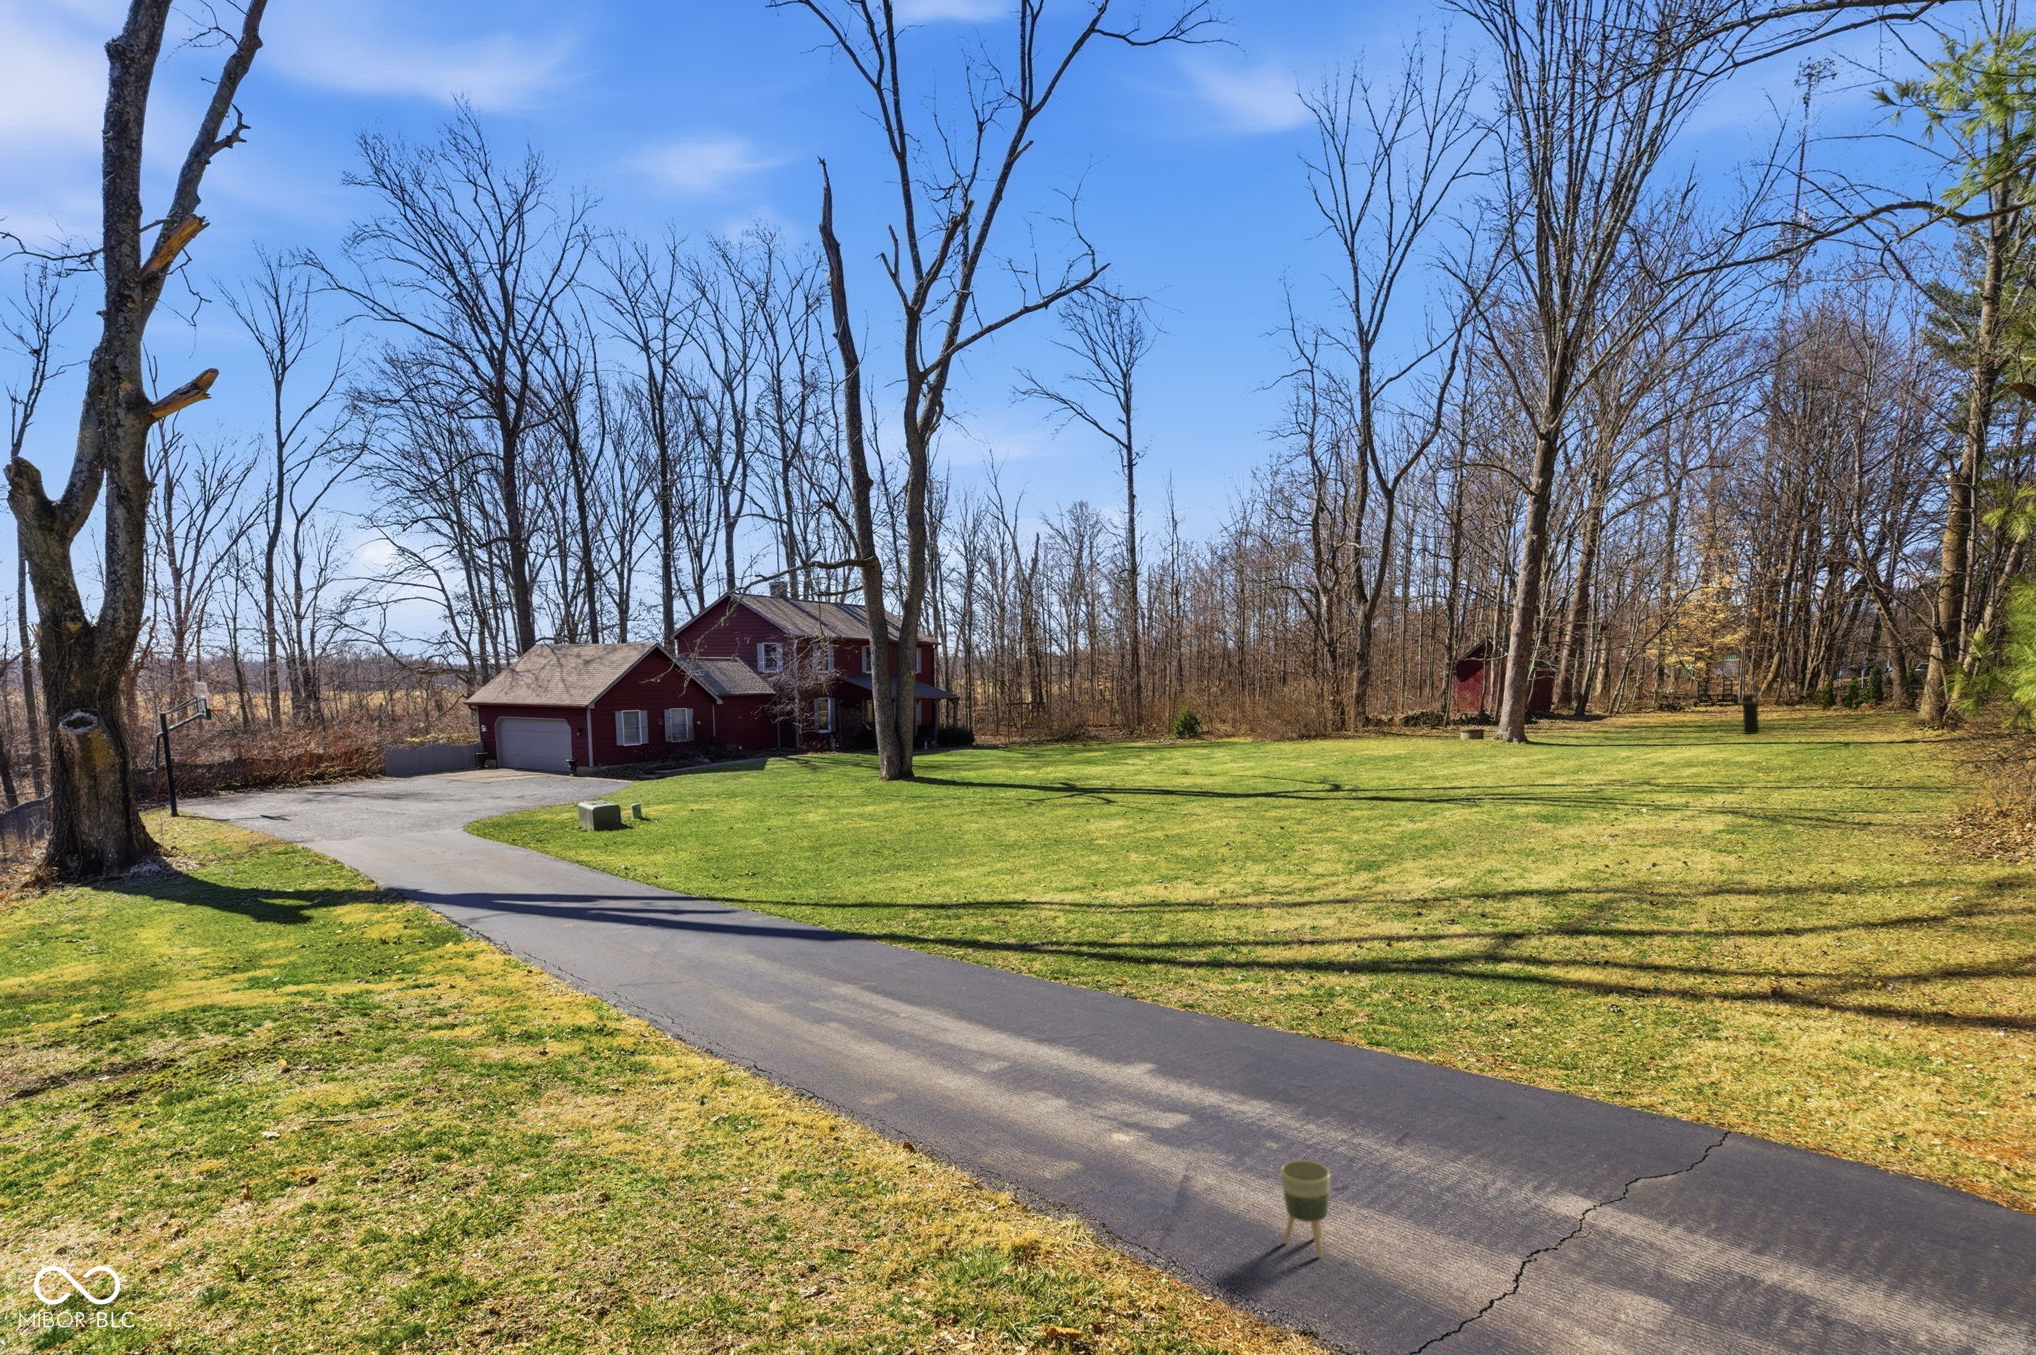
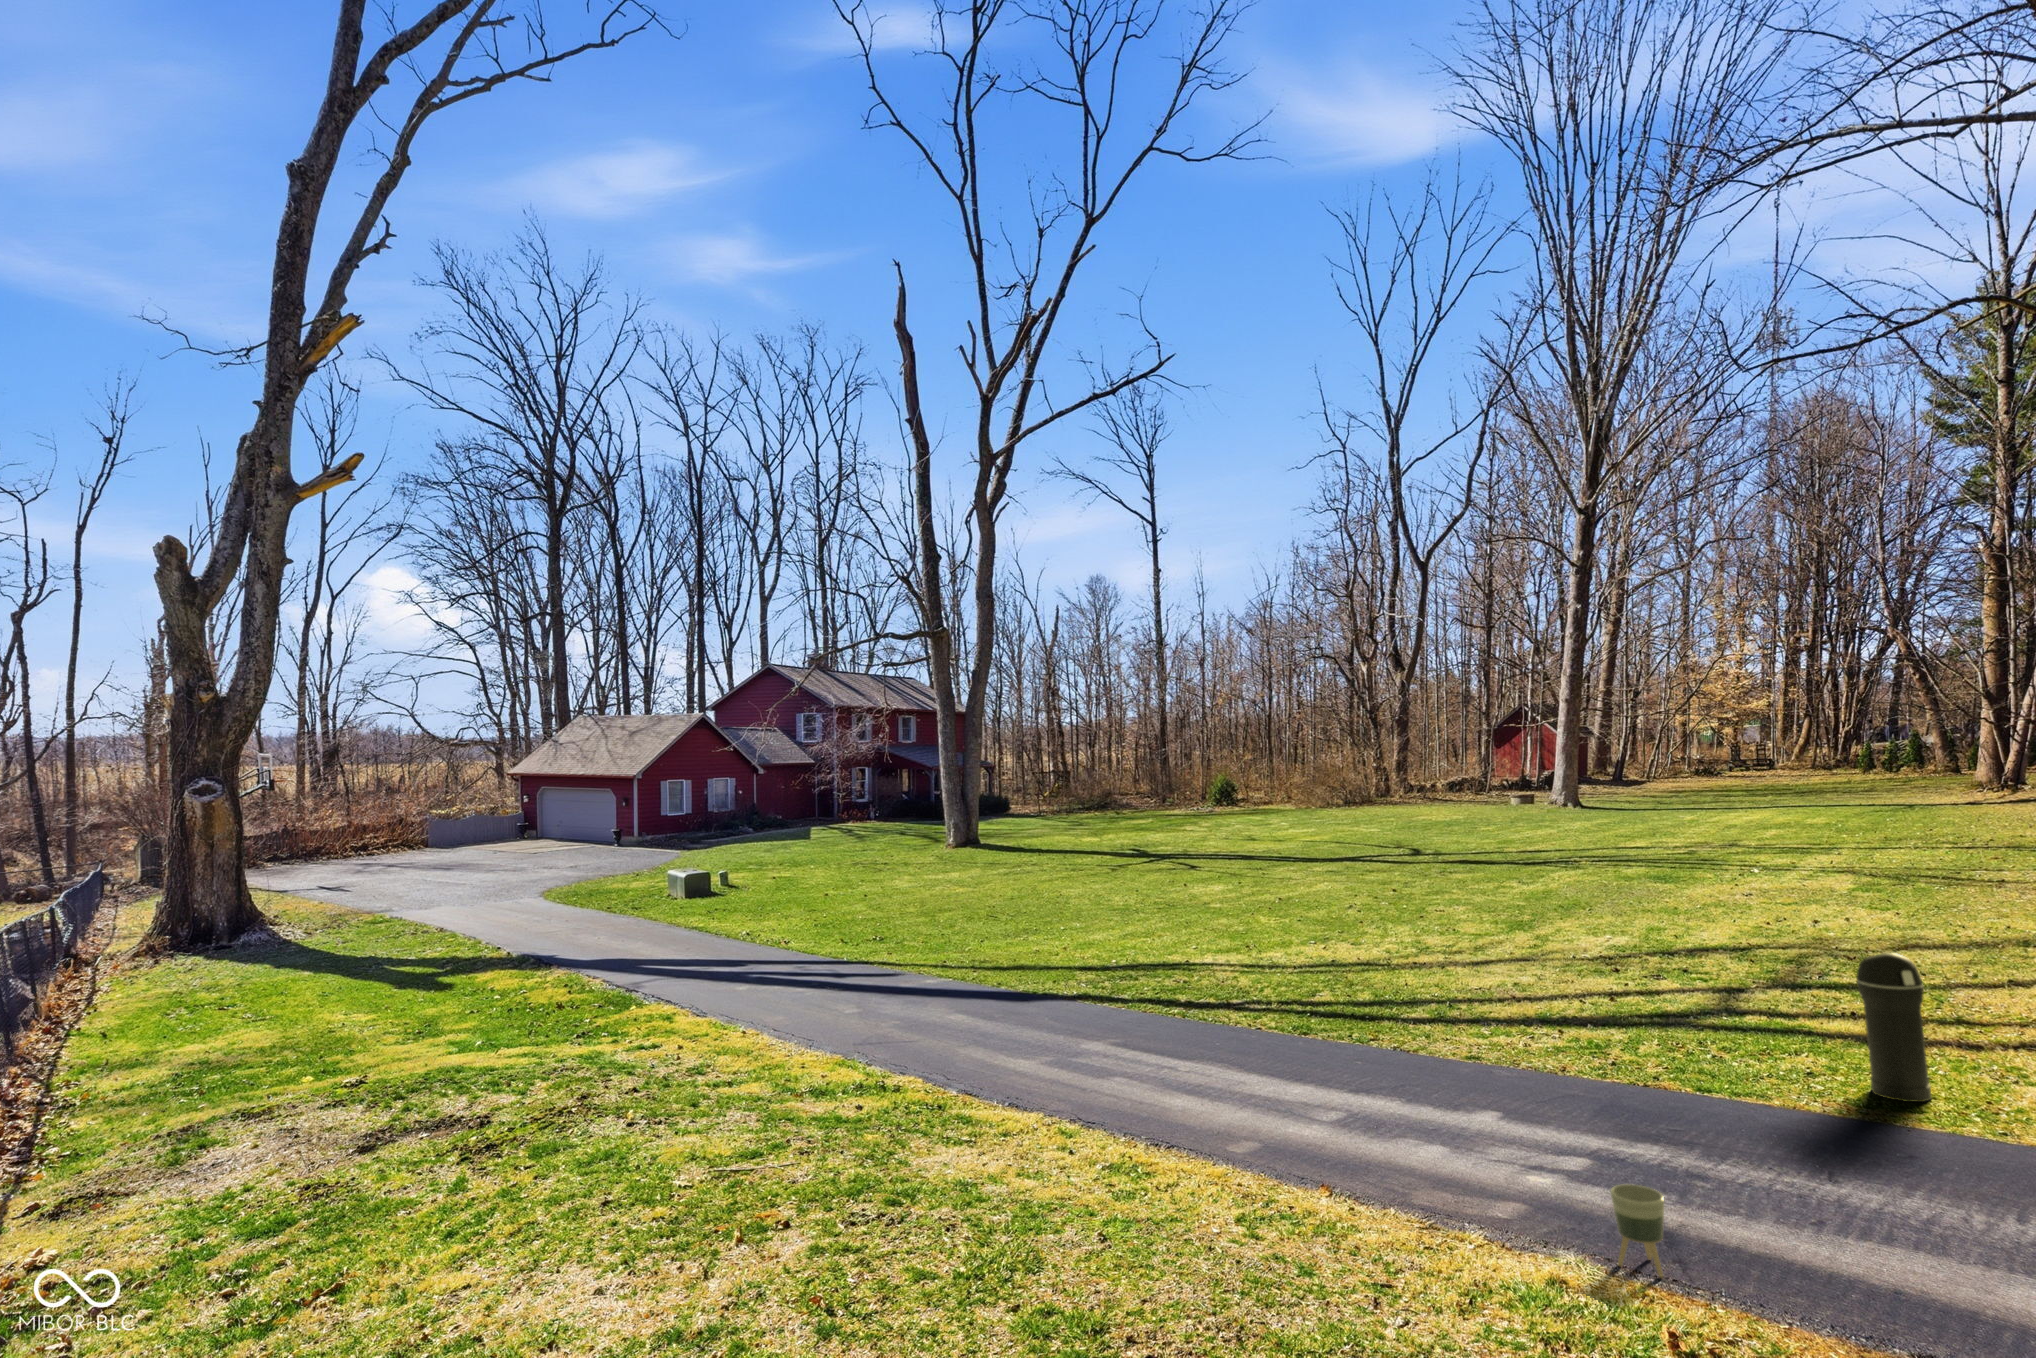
trash can: present [1741,694,1759,734] -> present [1856,953,1932,1102]

